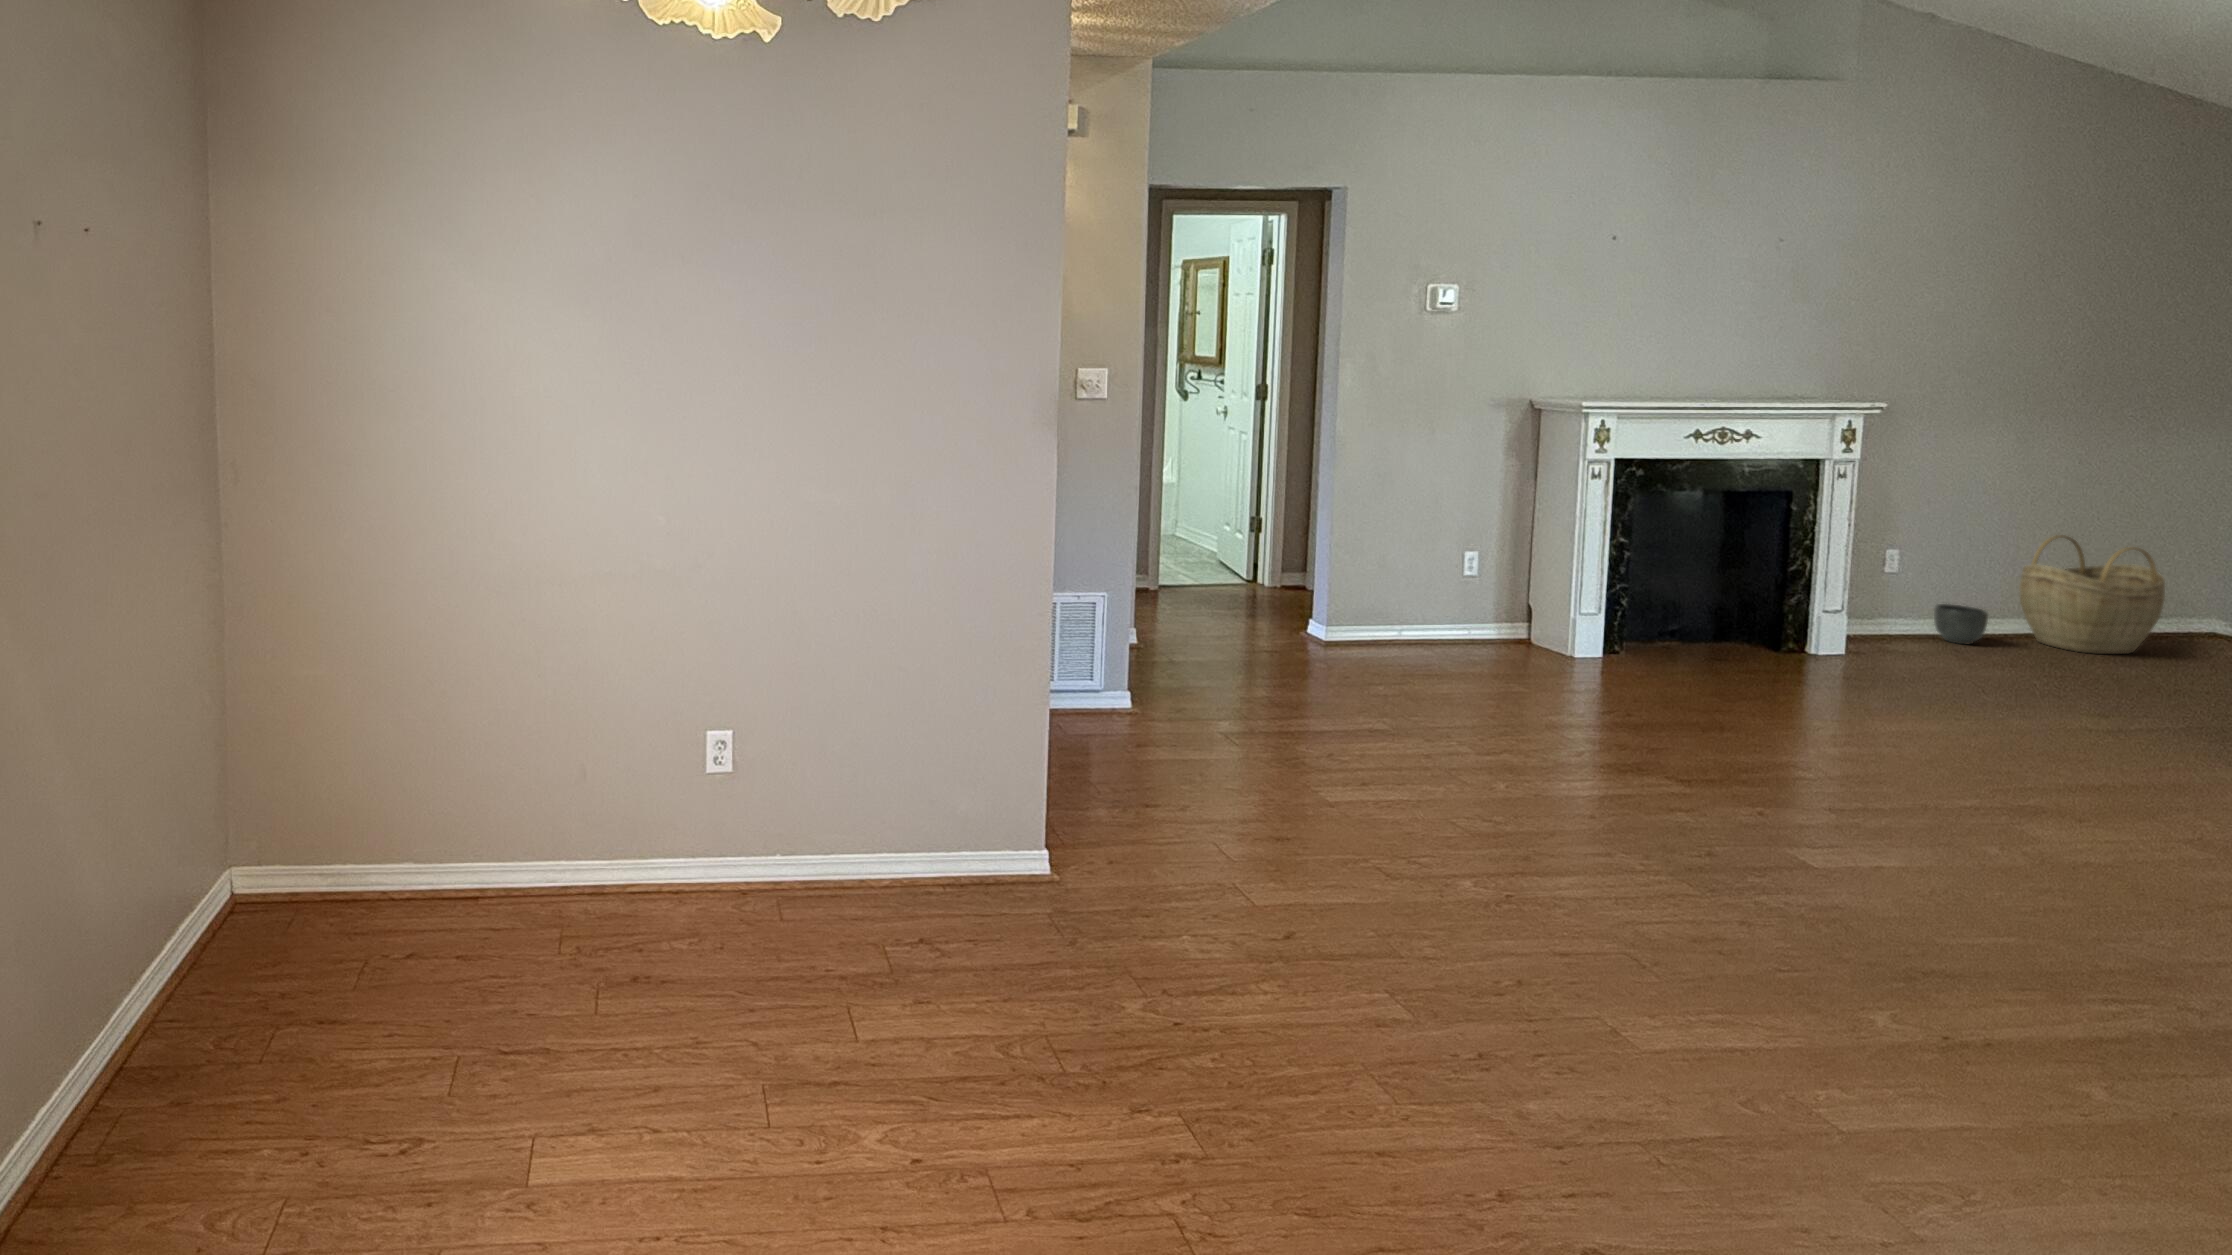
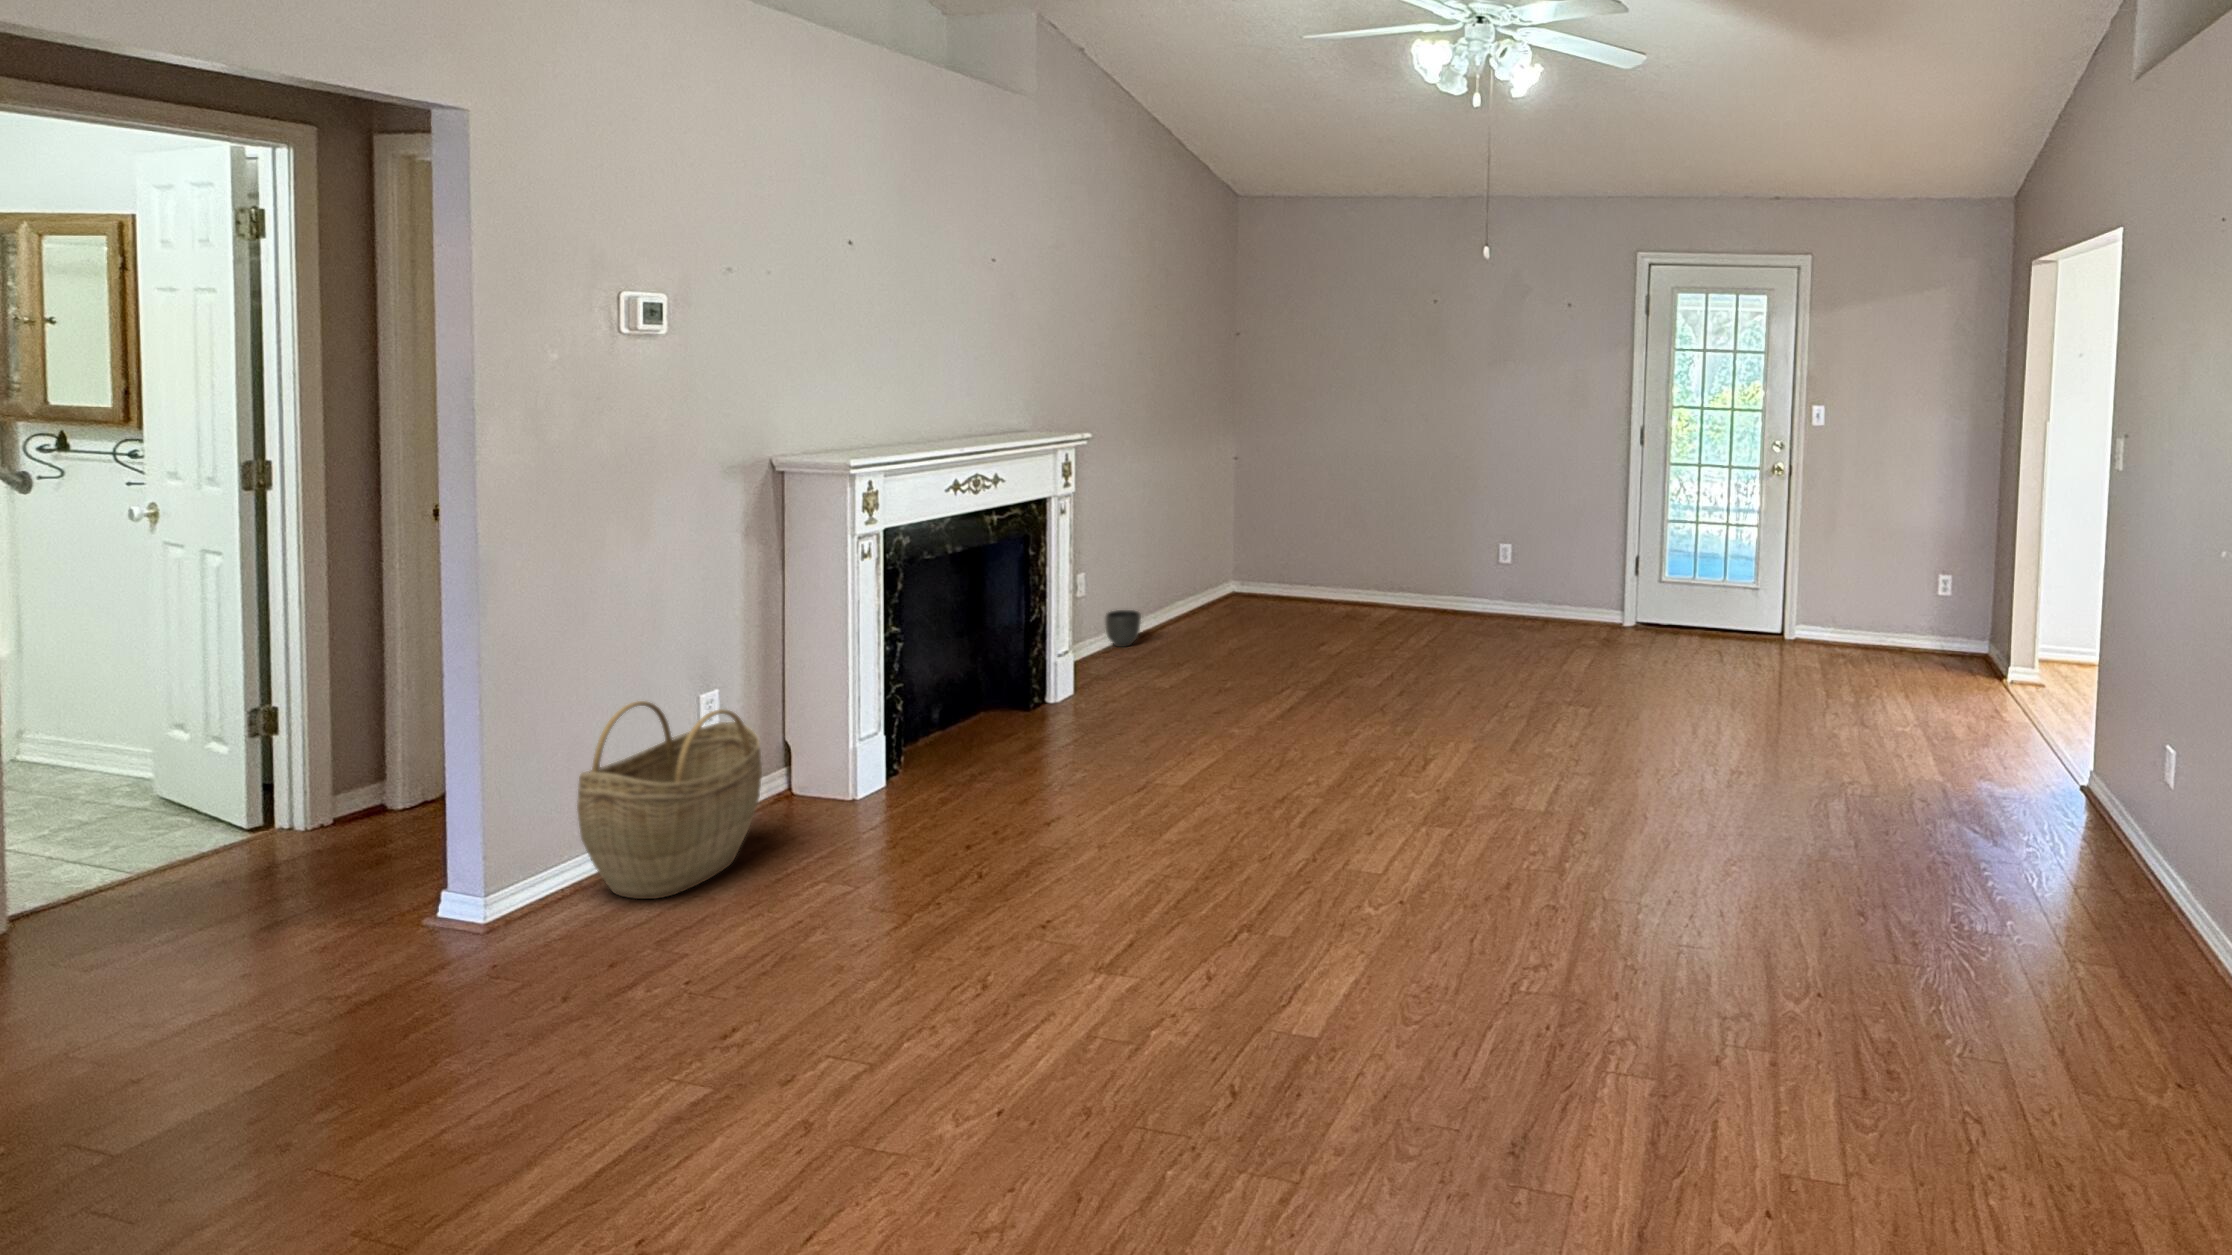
woven basket: present [2019,535,2165,654] -> present [577,701,762,899]

